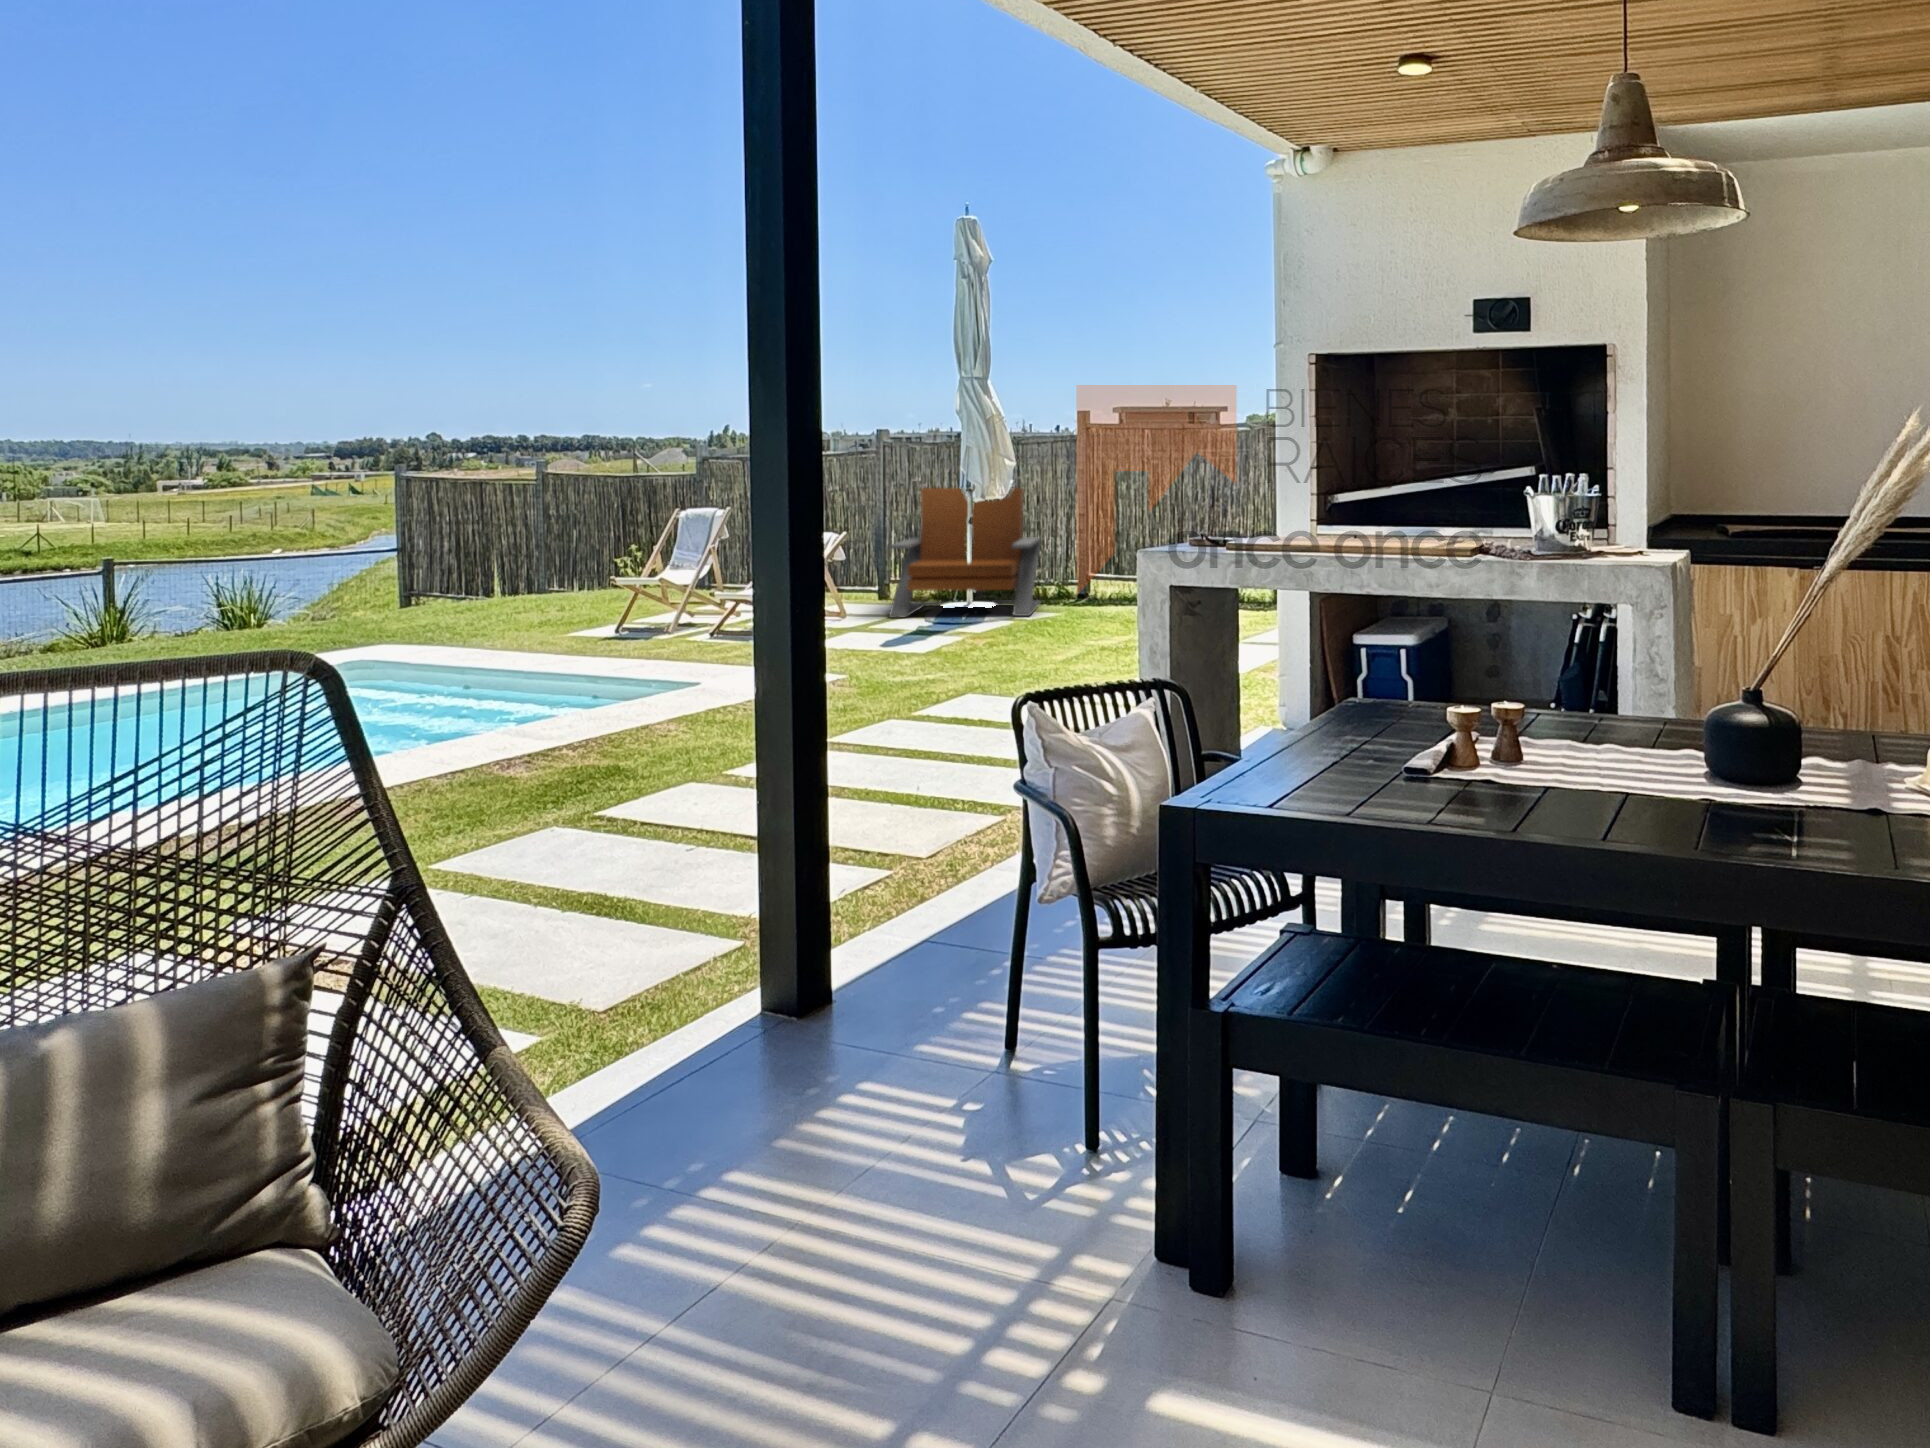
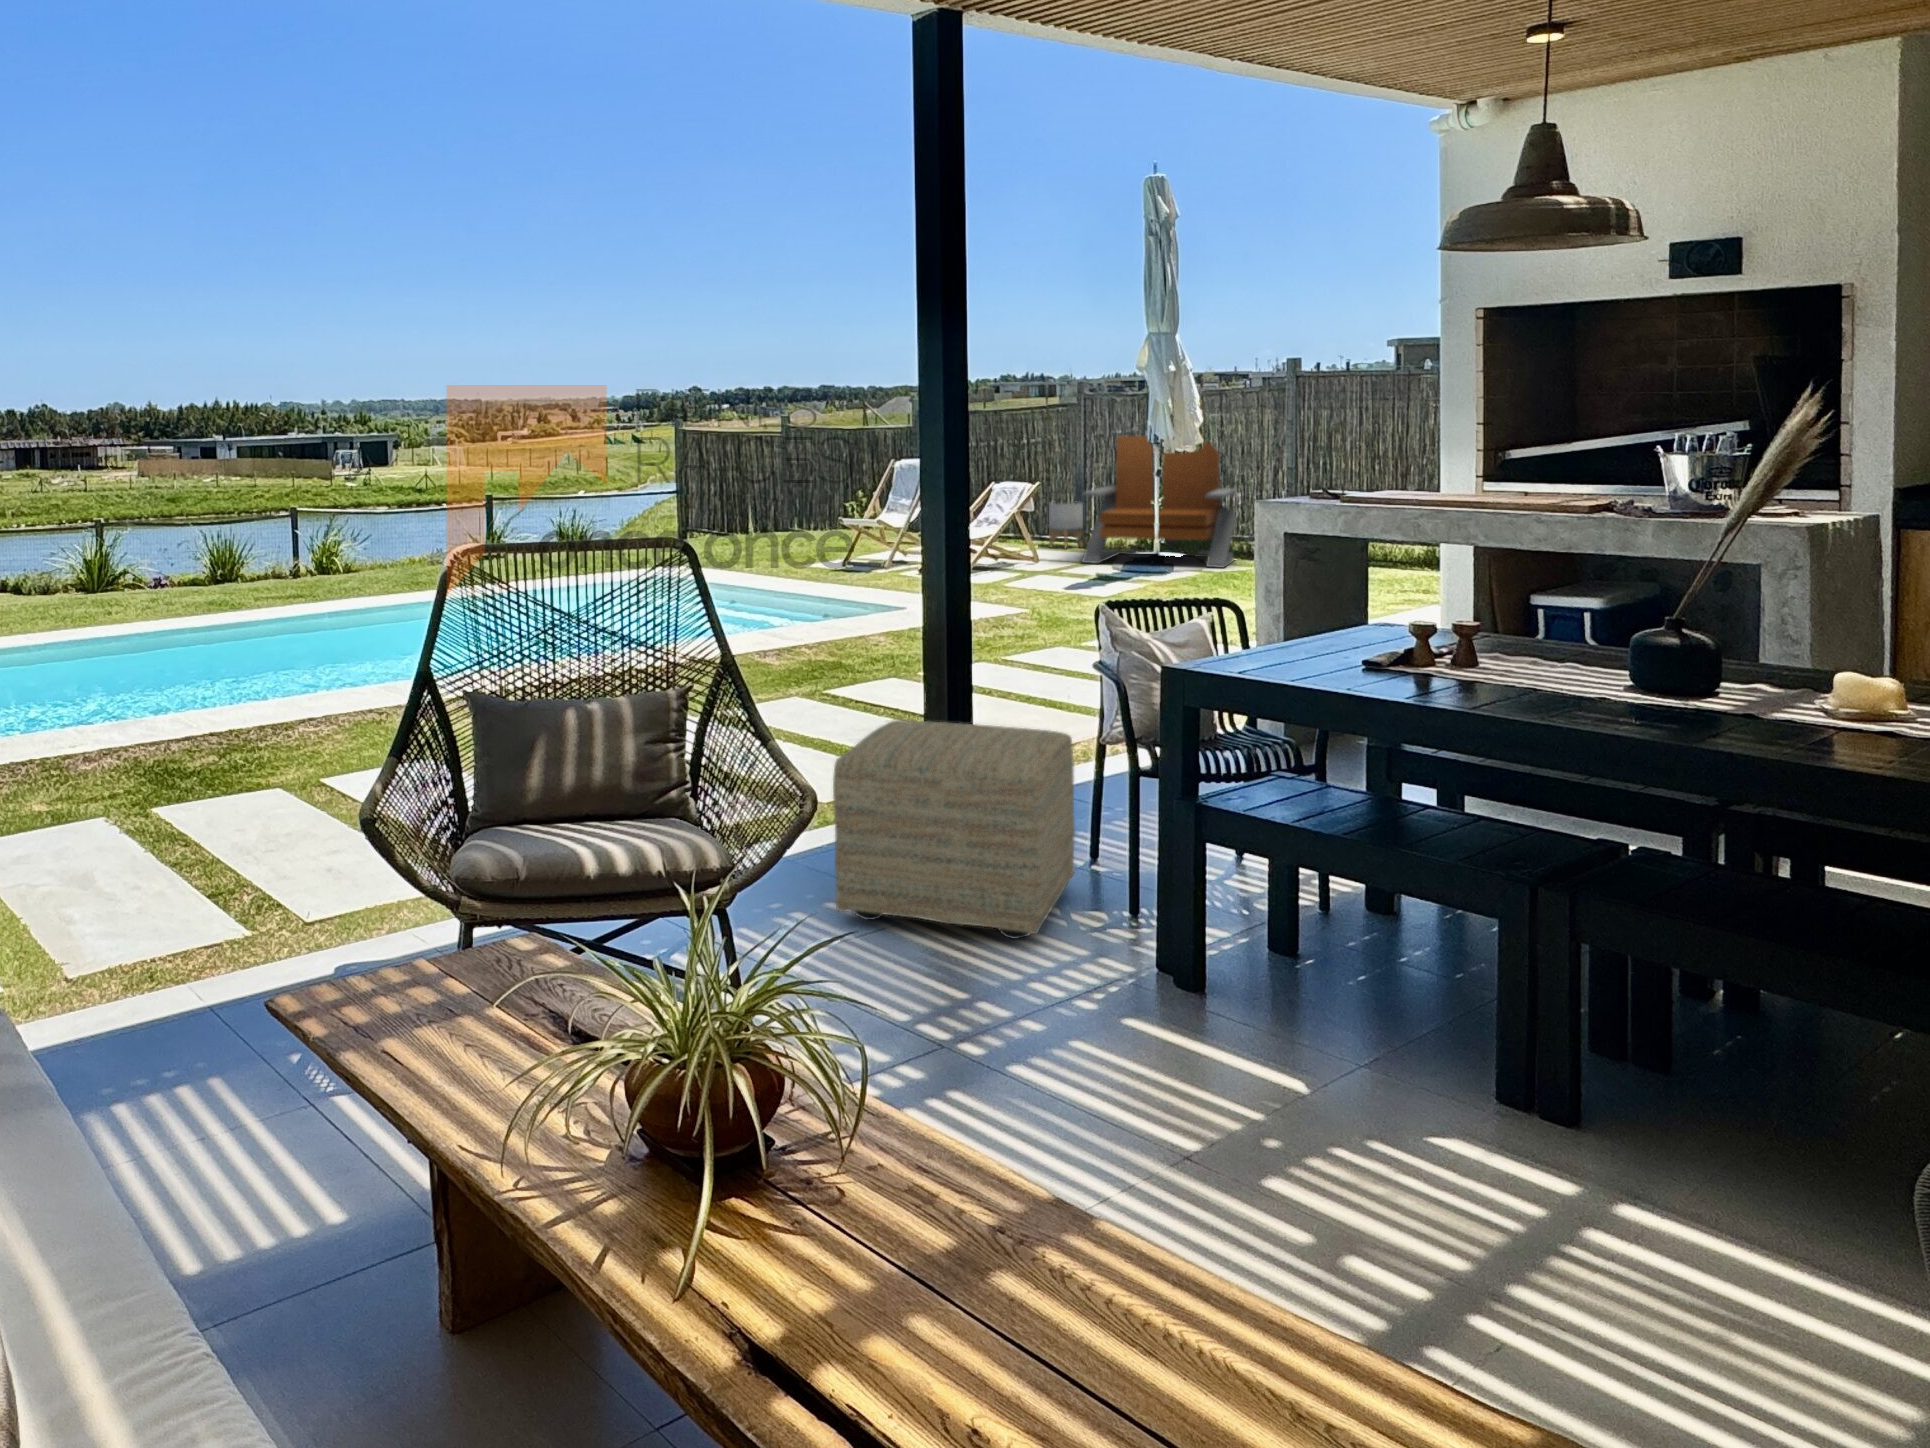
planter: none [851,555,886,603] -> present [1049,503,1083,548]
ottoman: none [606,894,1006,1306] -> present [833,720,1075,939]

